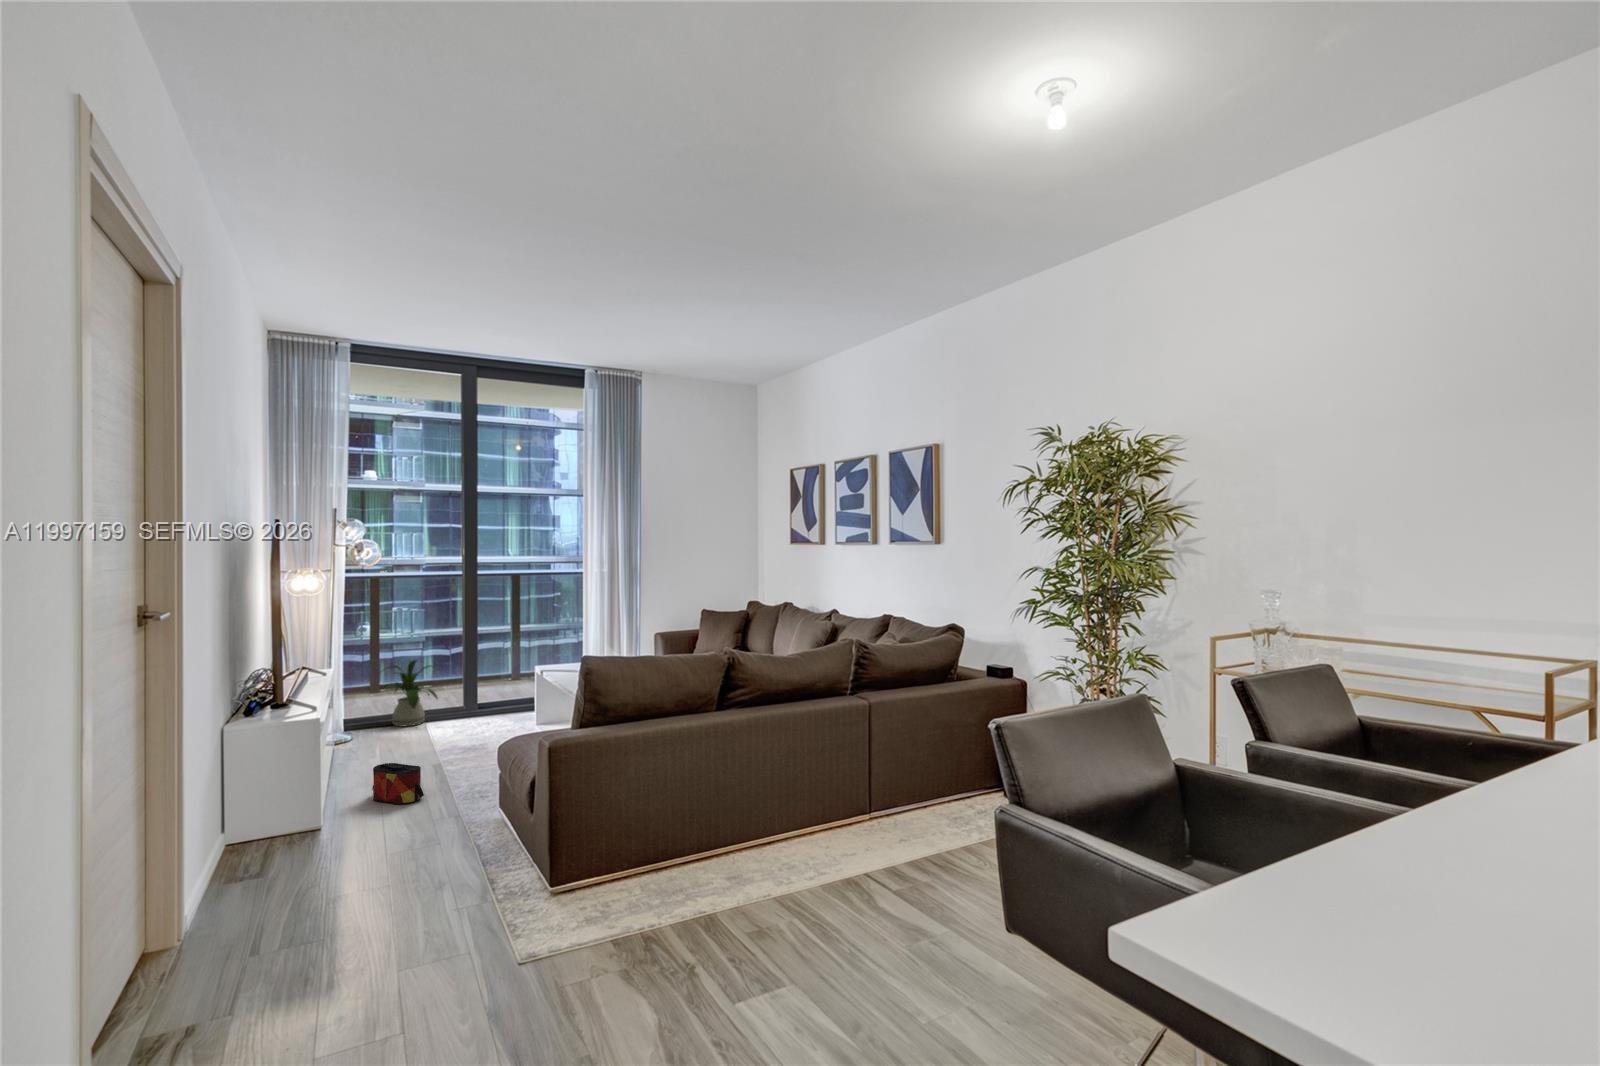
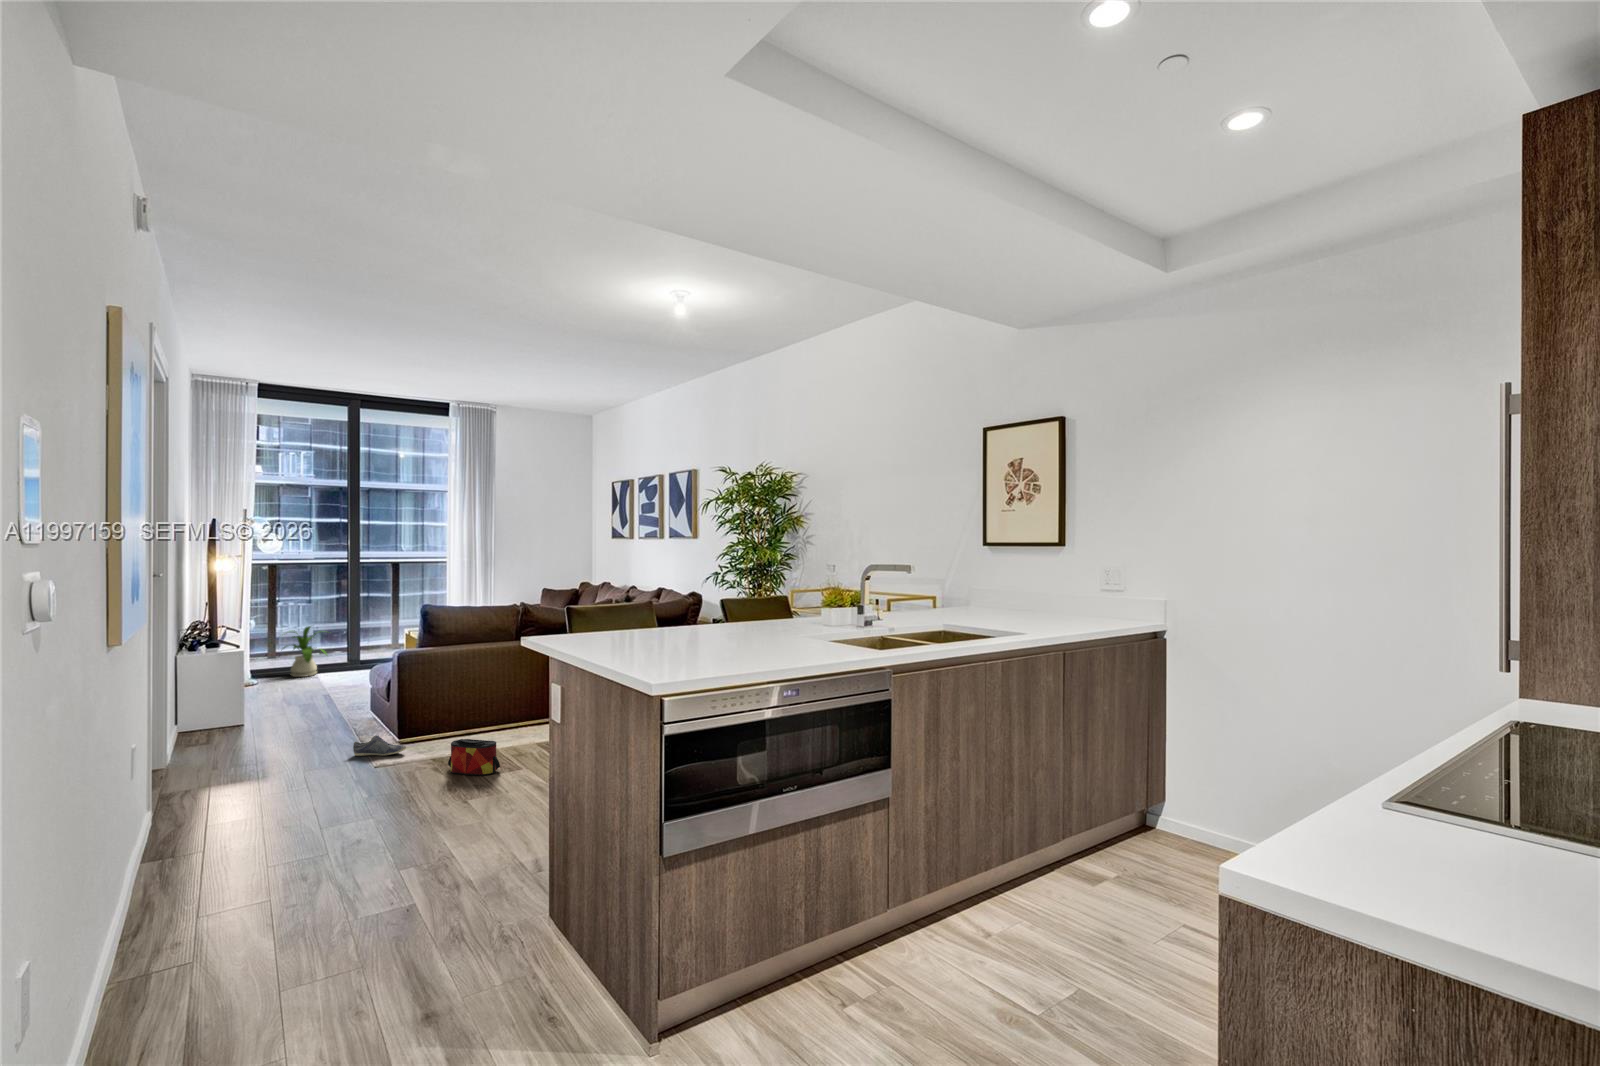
bag: present [372,763,424,805] -> present [448,739,500,776]
shoe: none [482,879,567,917] -> present [353,735,406,756]

